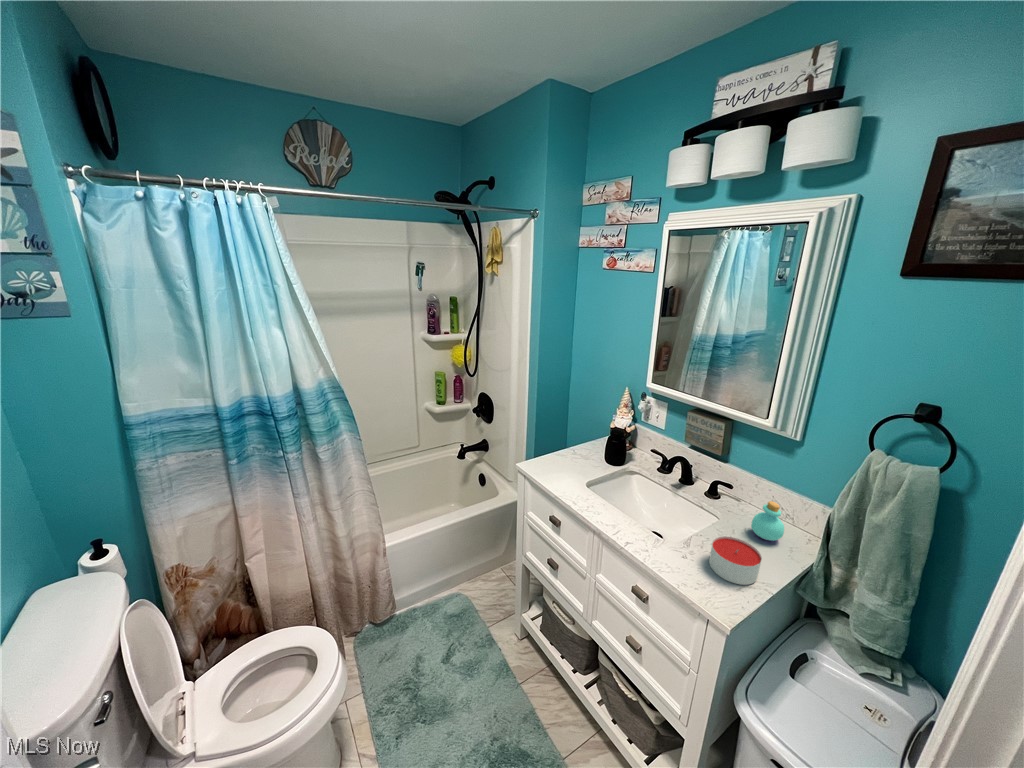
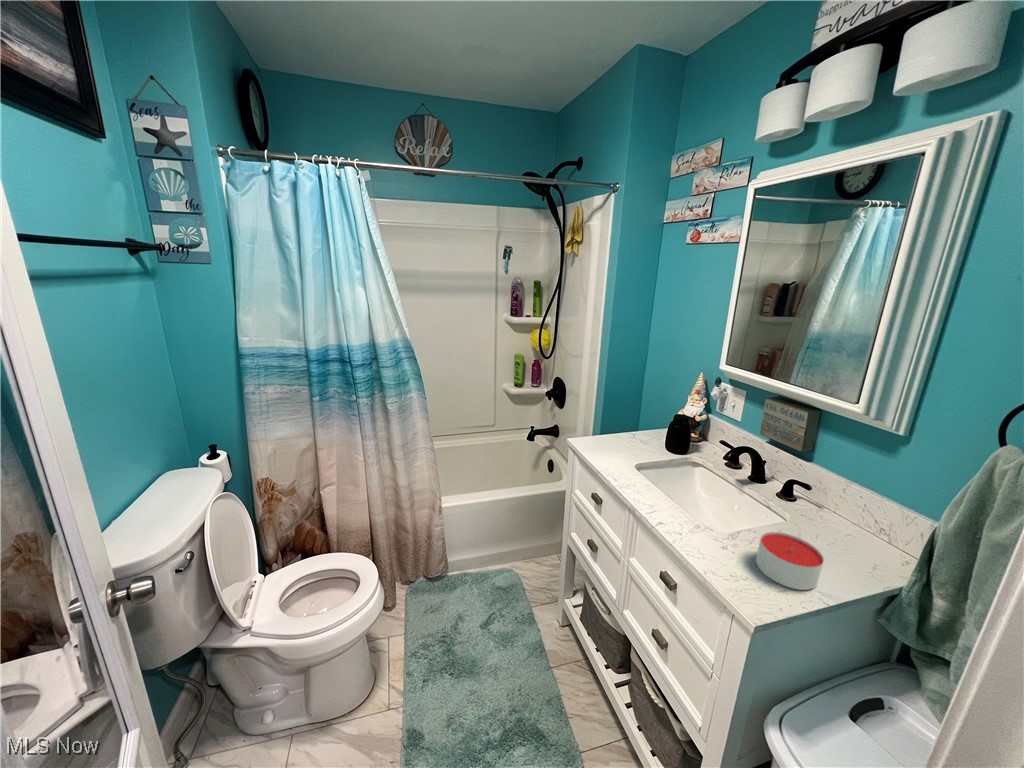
perfume bottle: present [751,501,784,541] -> none [827,504,873,554]

